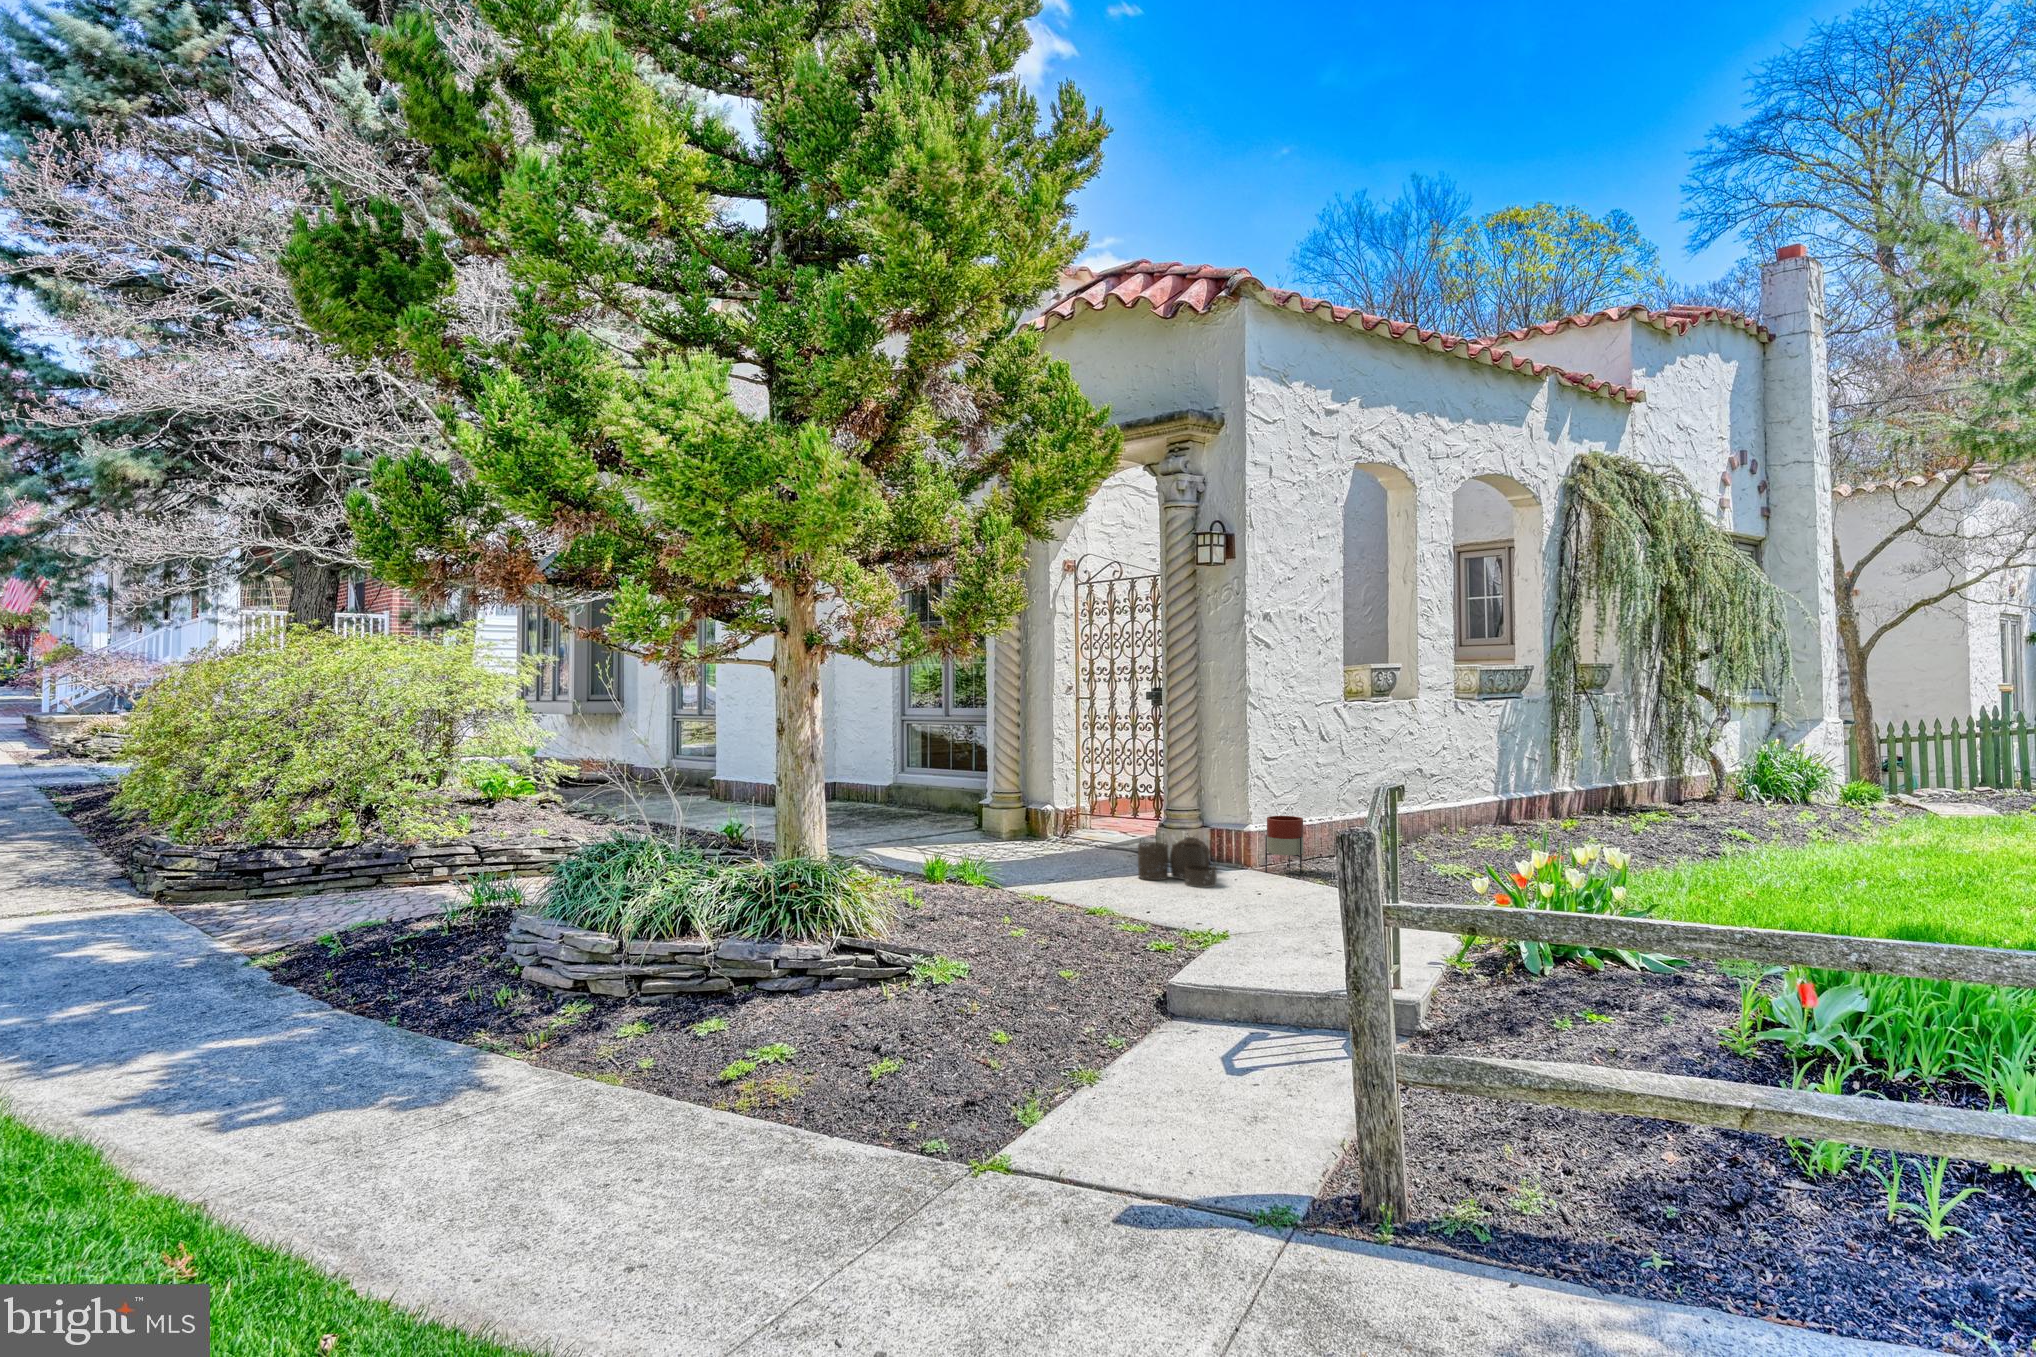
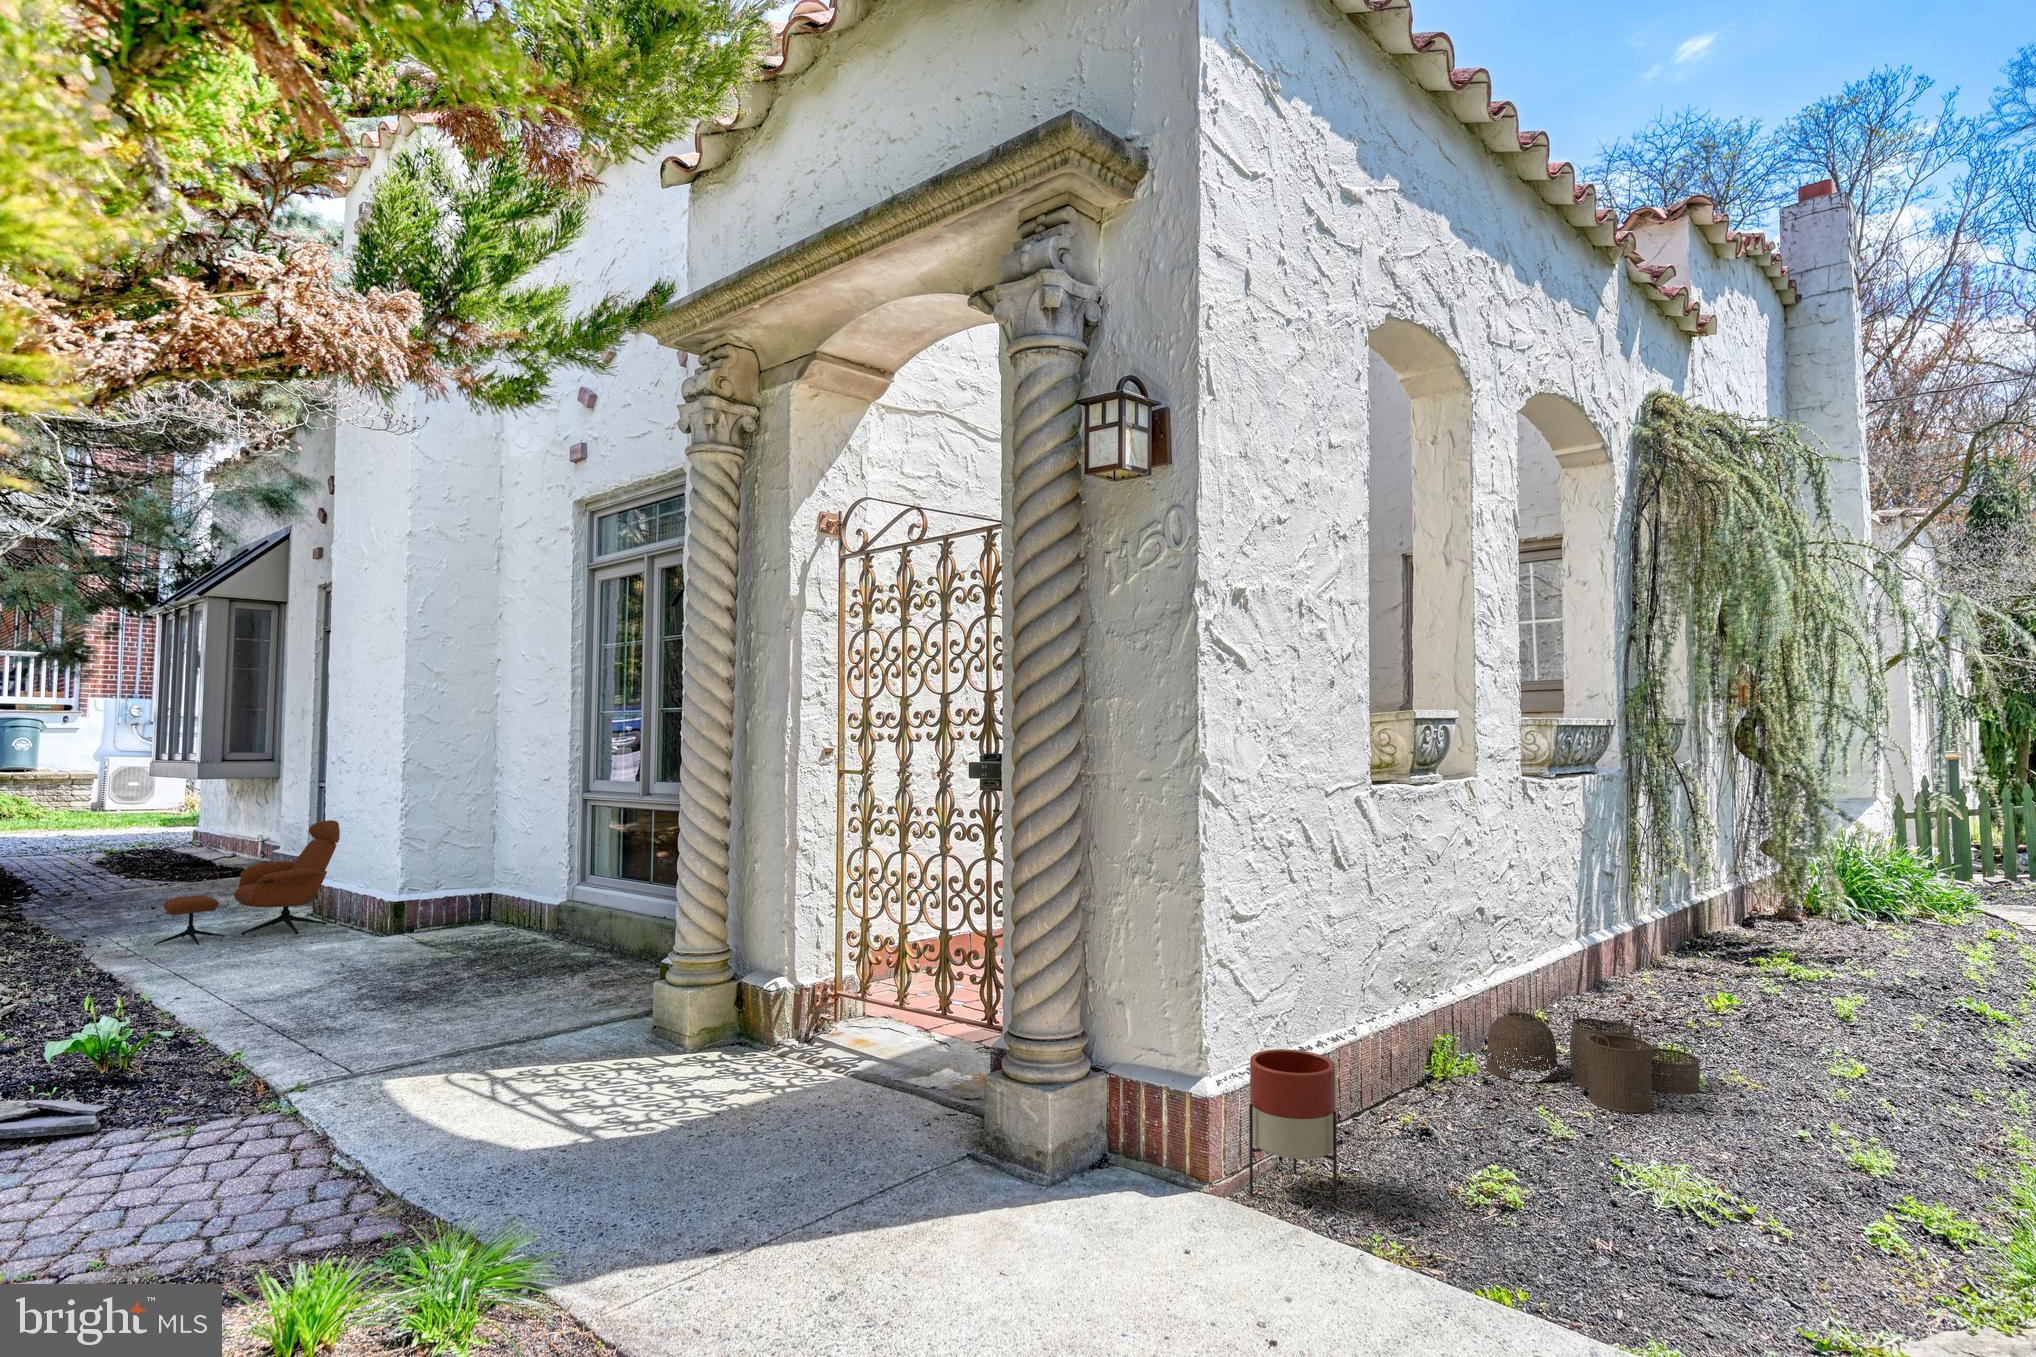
lounge chair: none [690,731,775,799] -> present [154,820,340,945]
woven basket: present [1138,836,1217,887] -> present [1486,1008,1700,1113]

